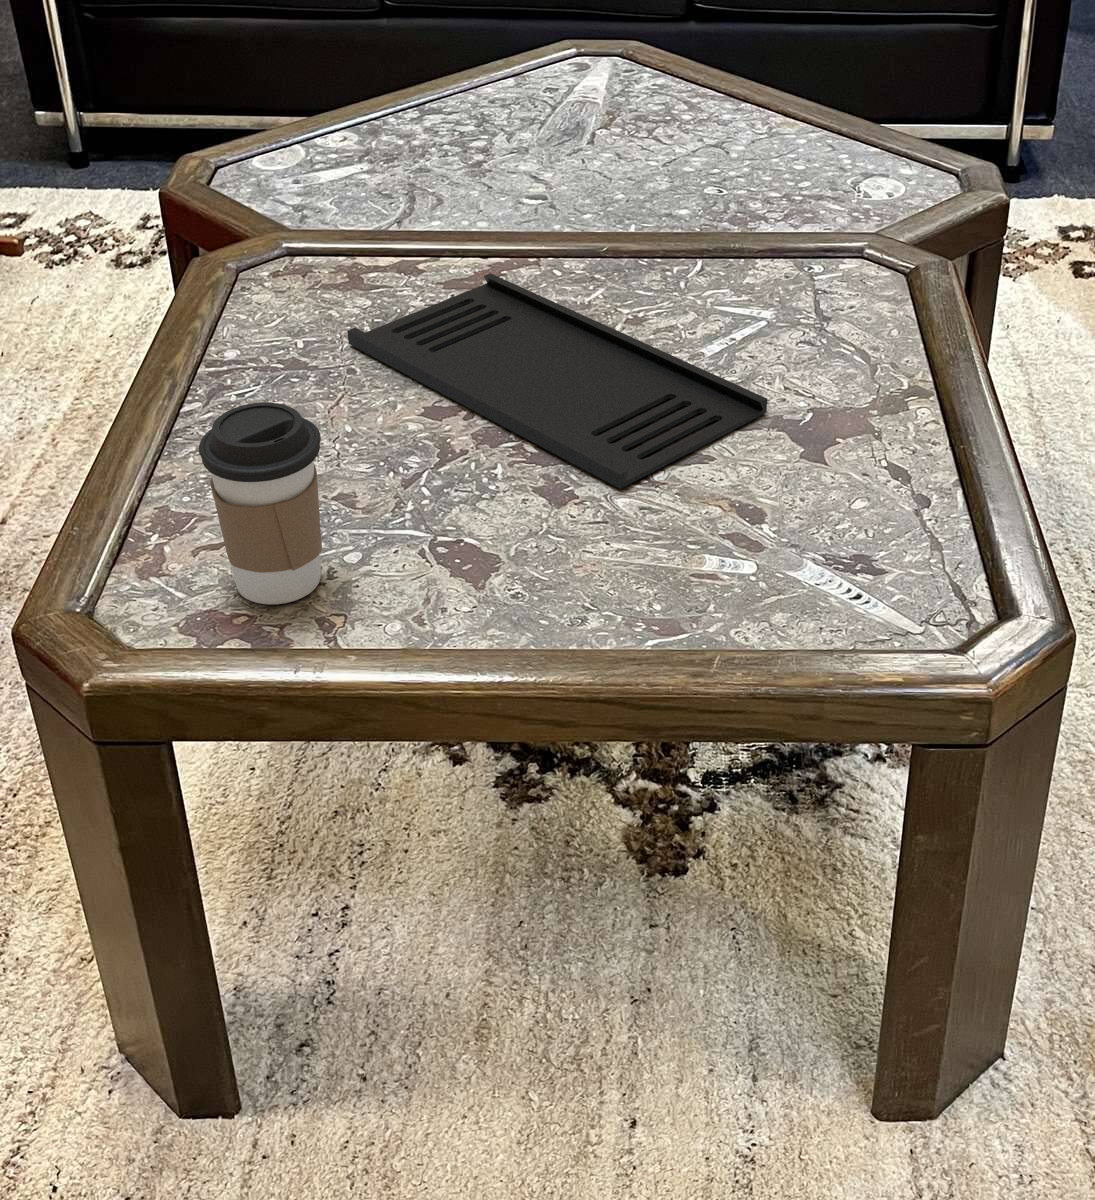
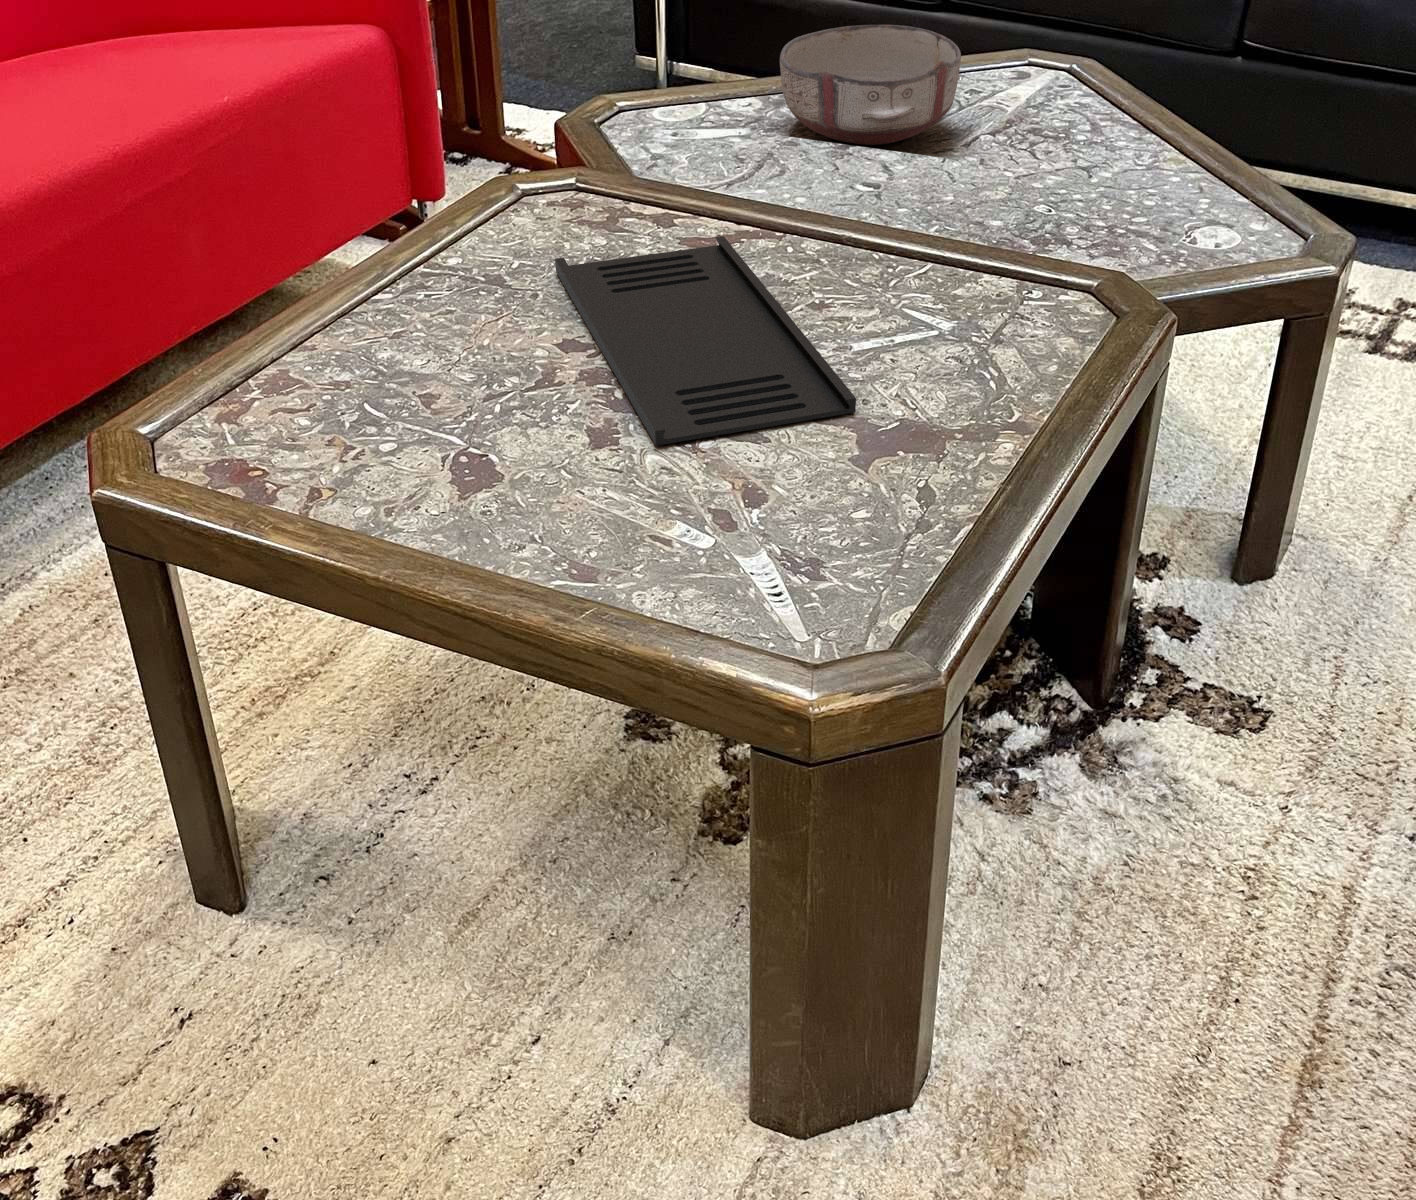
ceramic bowl: none [398,35,582,160] -> present [780,25,961,145]
coffee cup: present [199,402,322,604] -> none [233,281,351,467]

